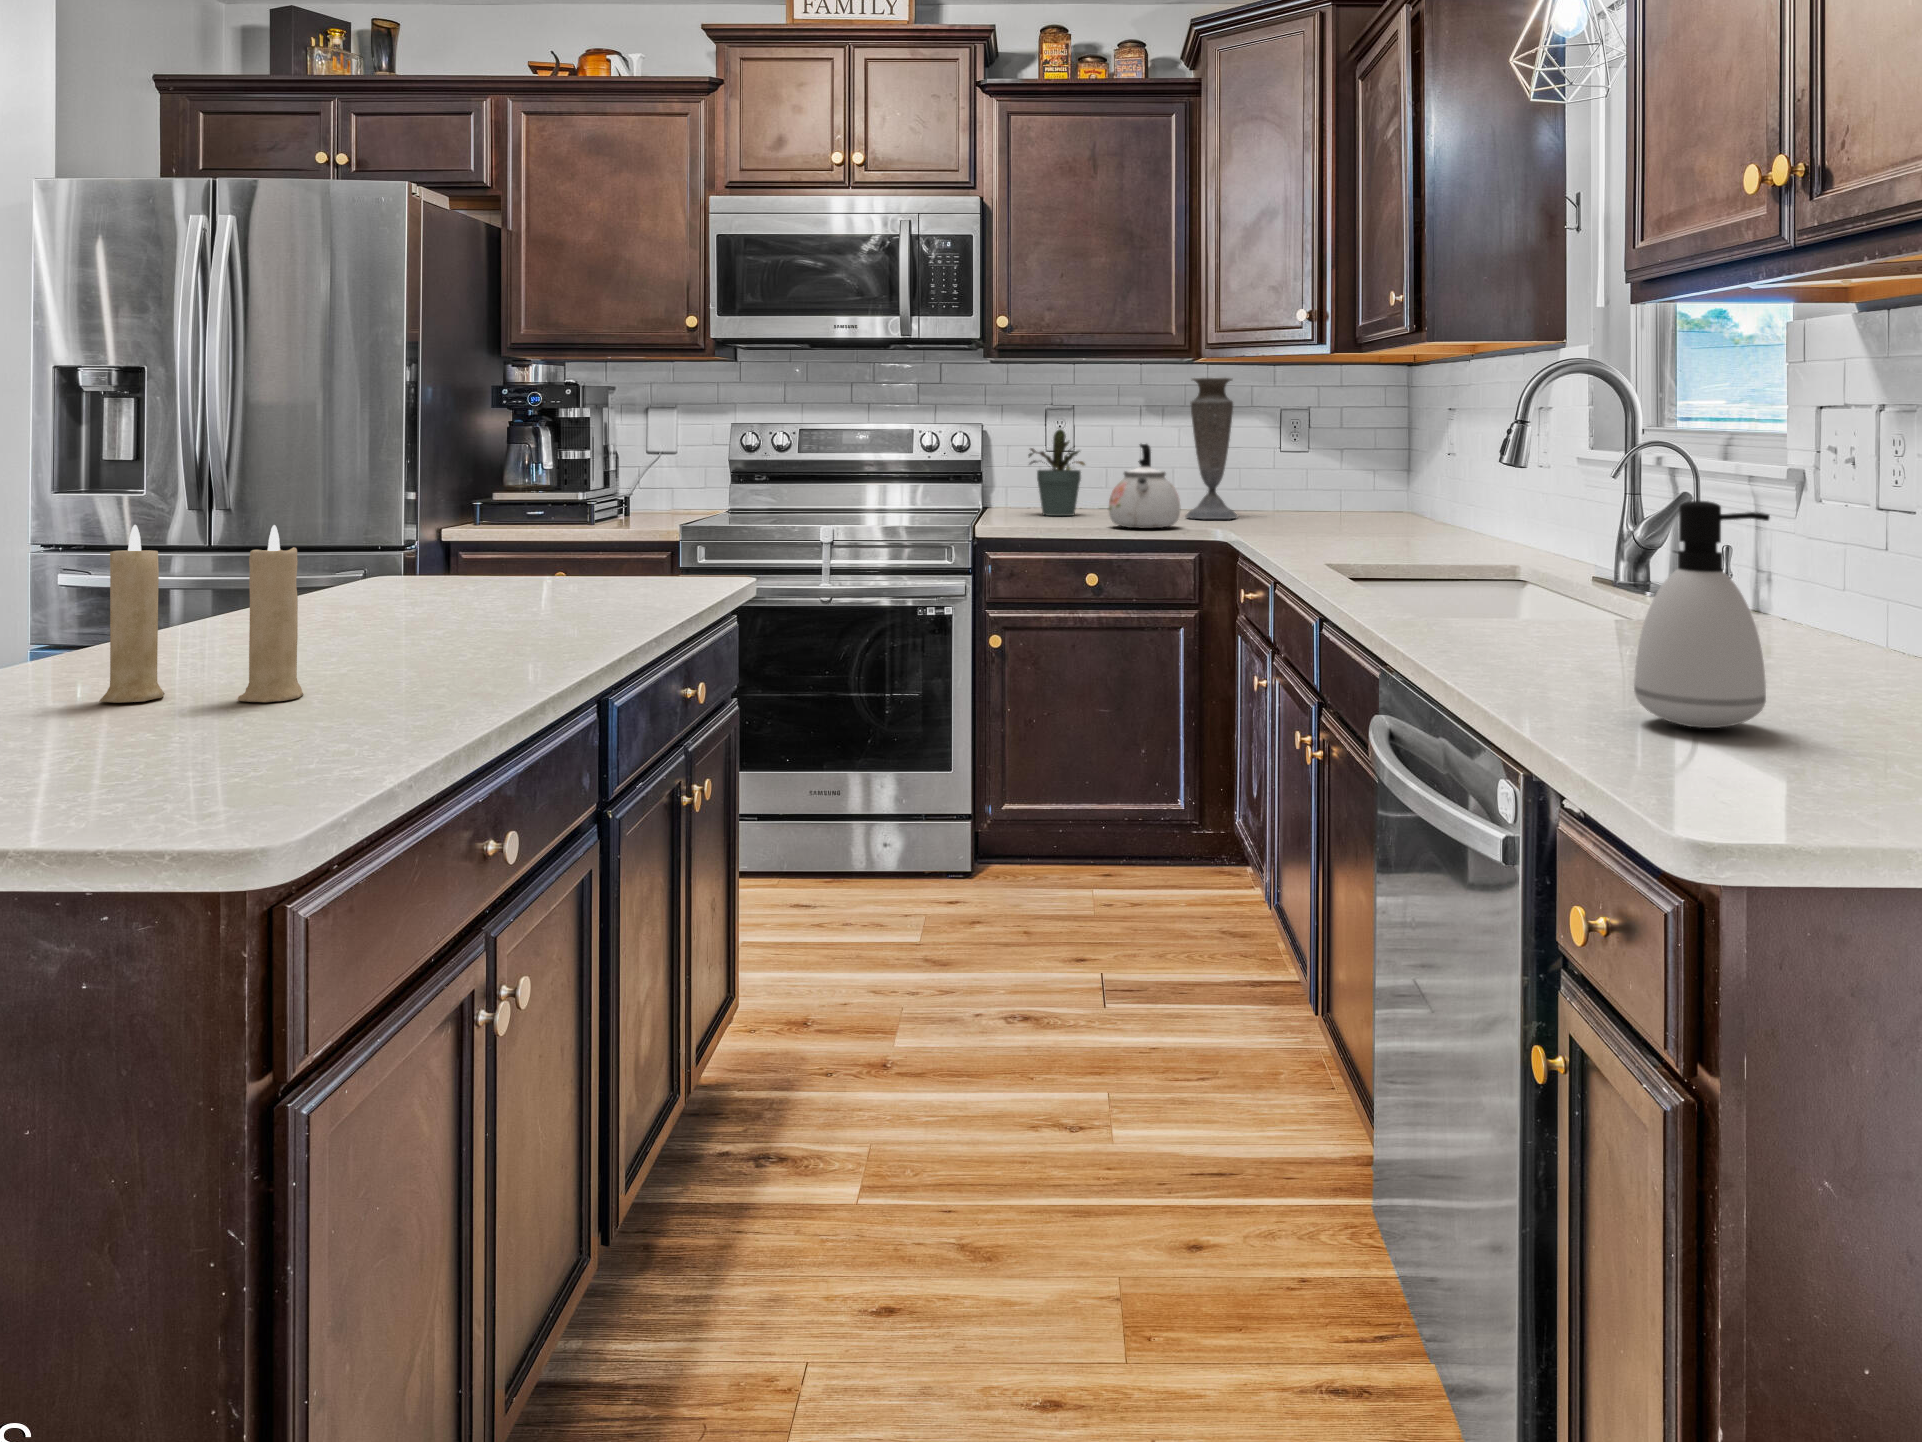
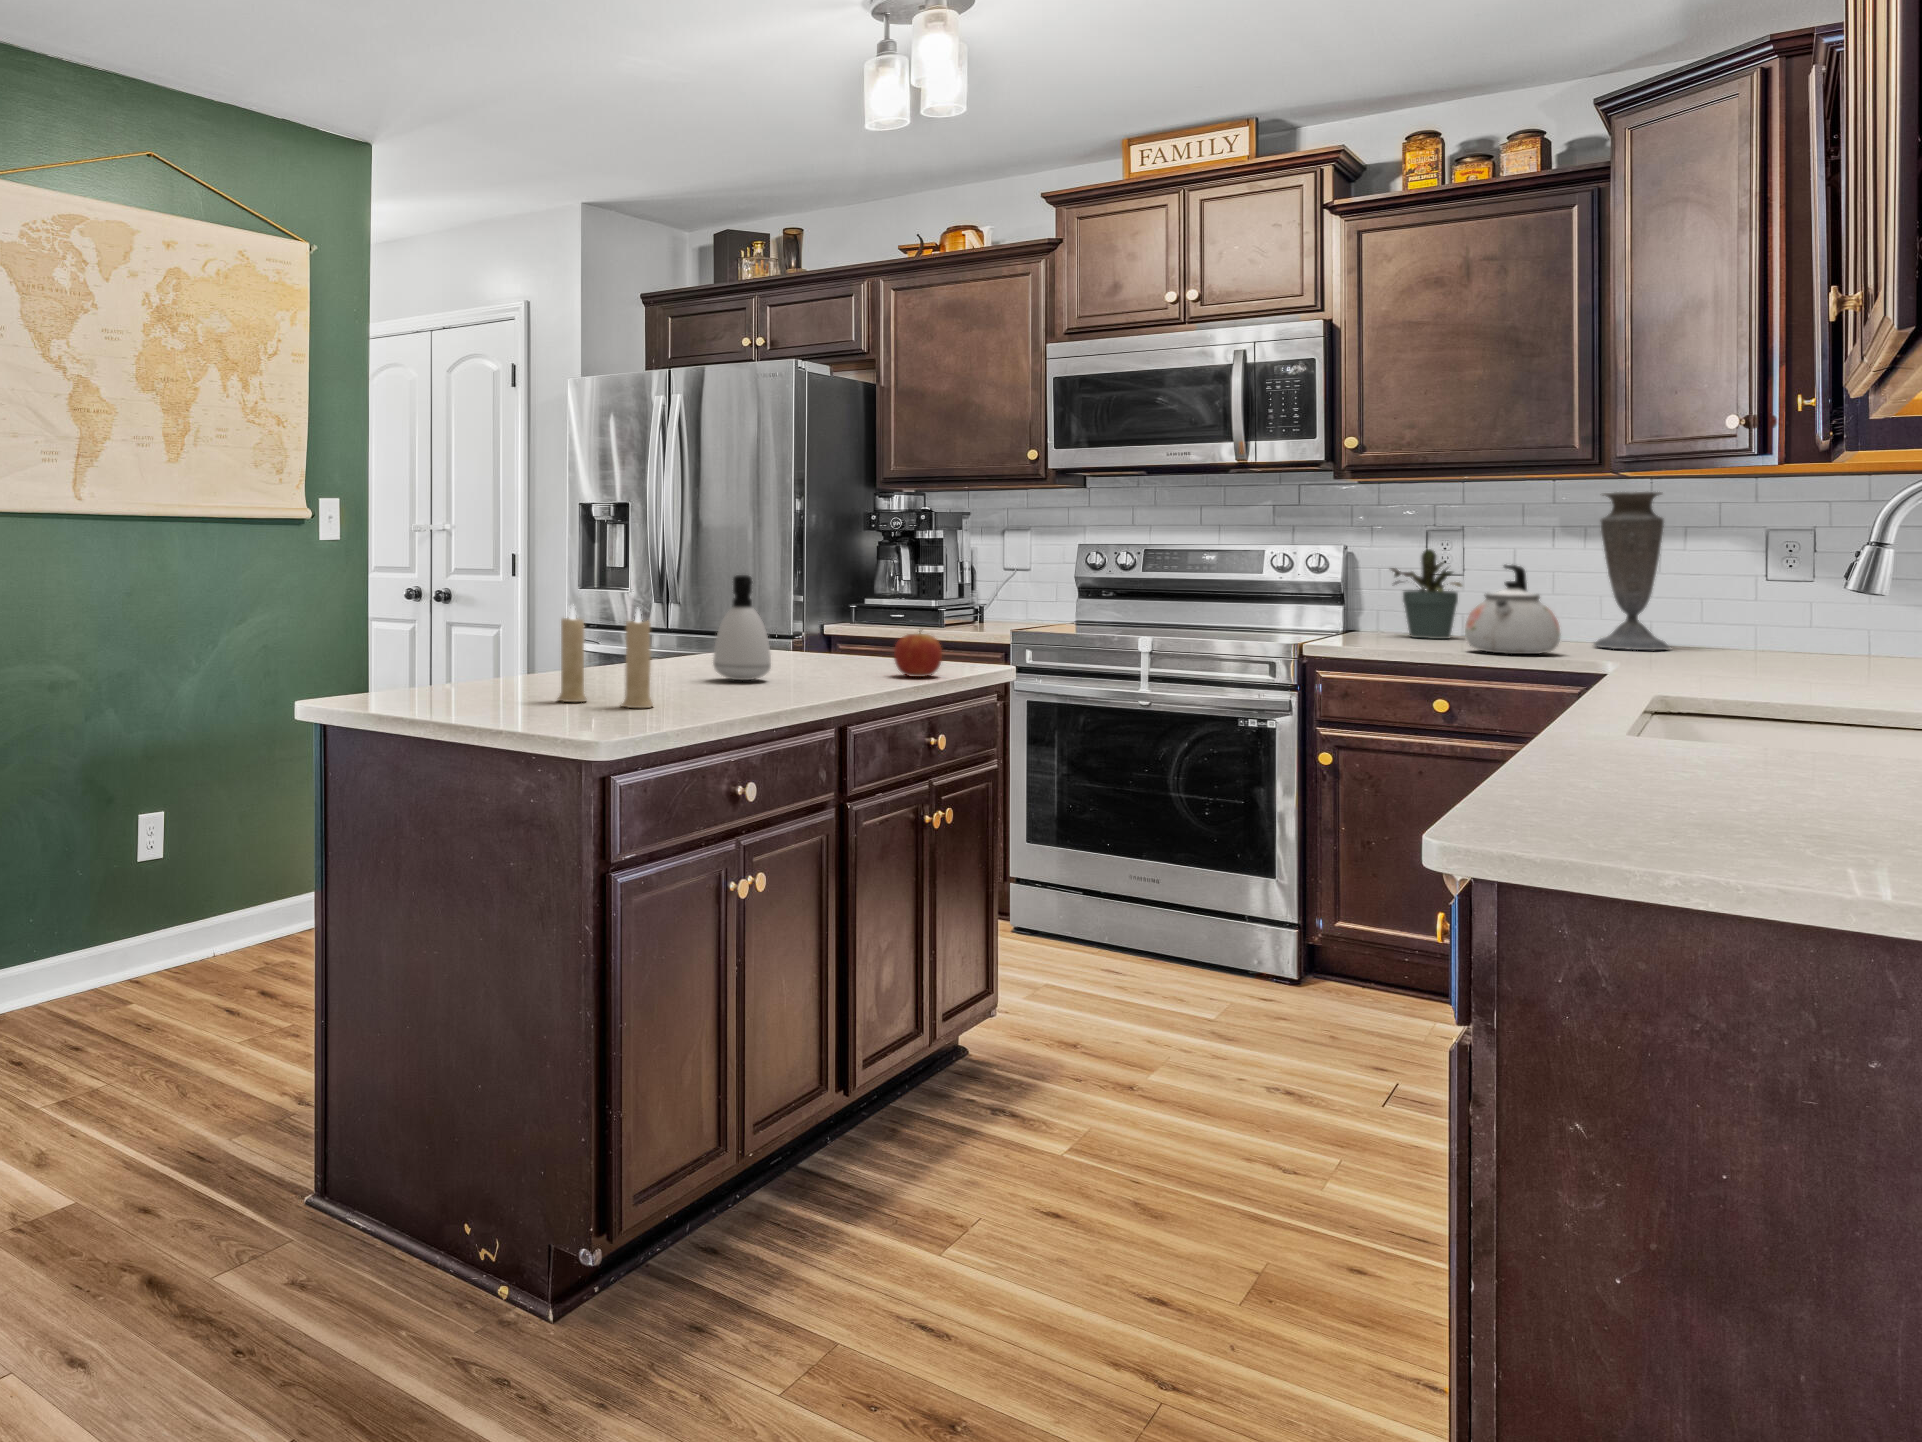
soap dispenser: present [1634,501,1770,728] -> present [713,575,771,680]
apple: none [624,535,687,599] -> present [894,631,942,677]

